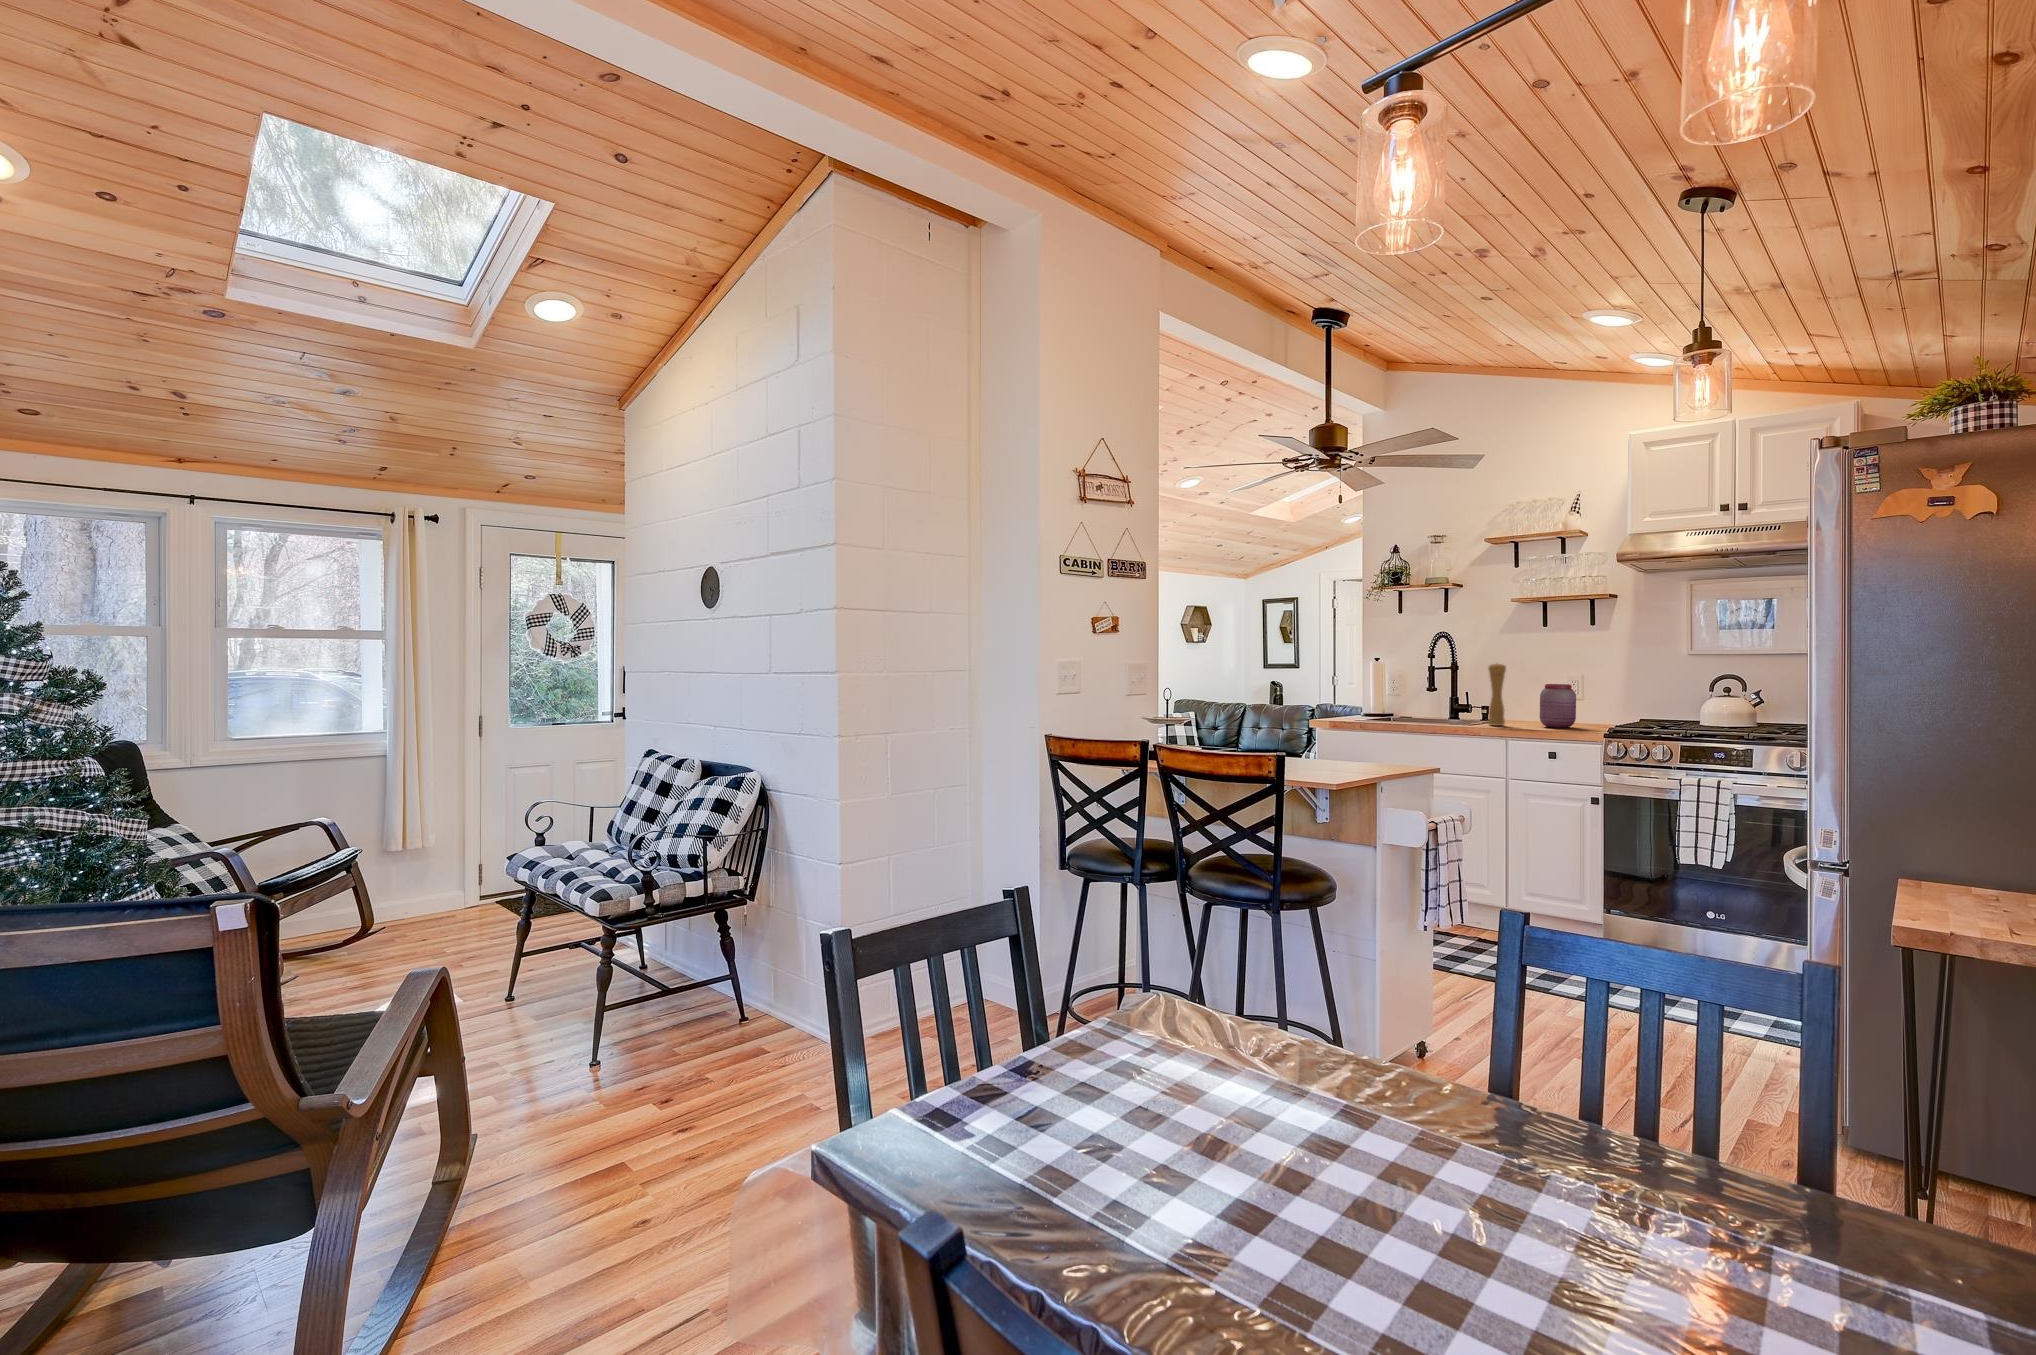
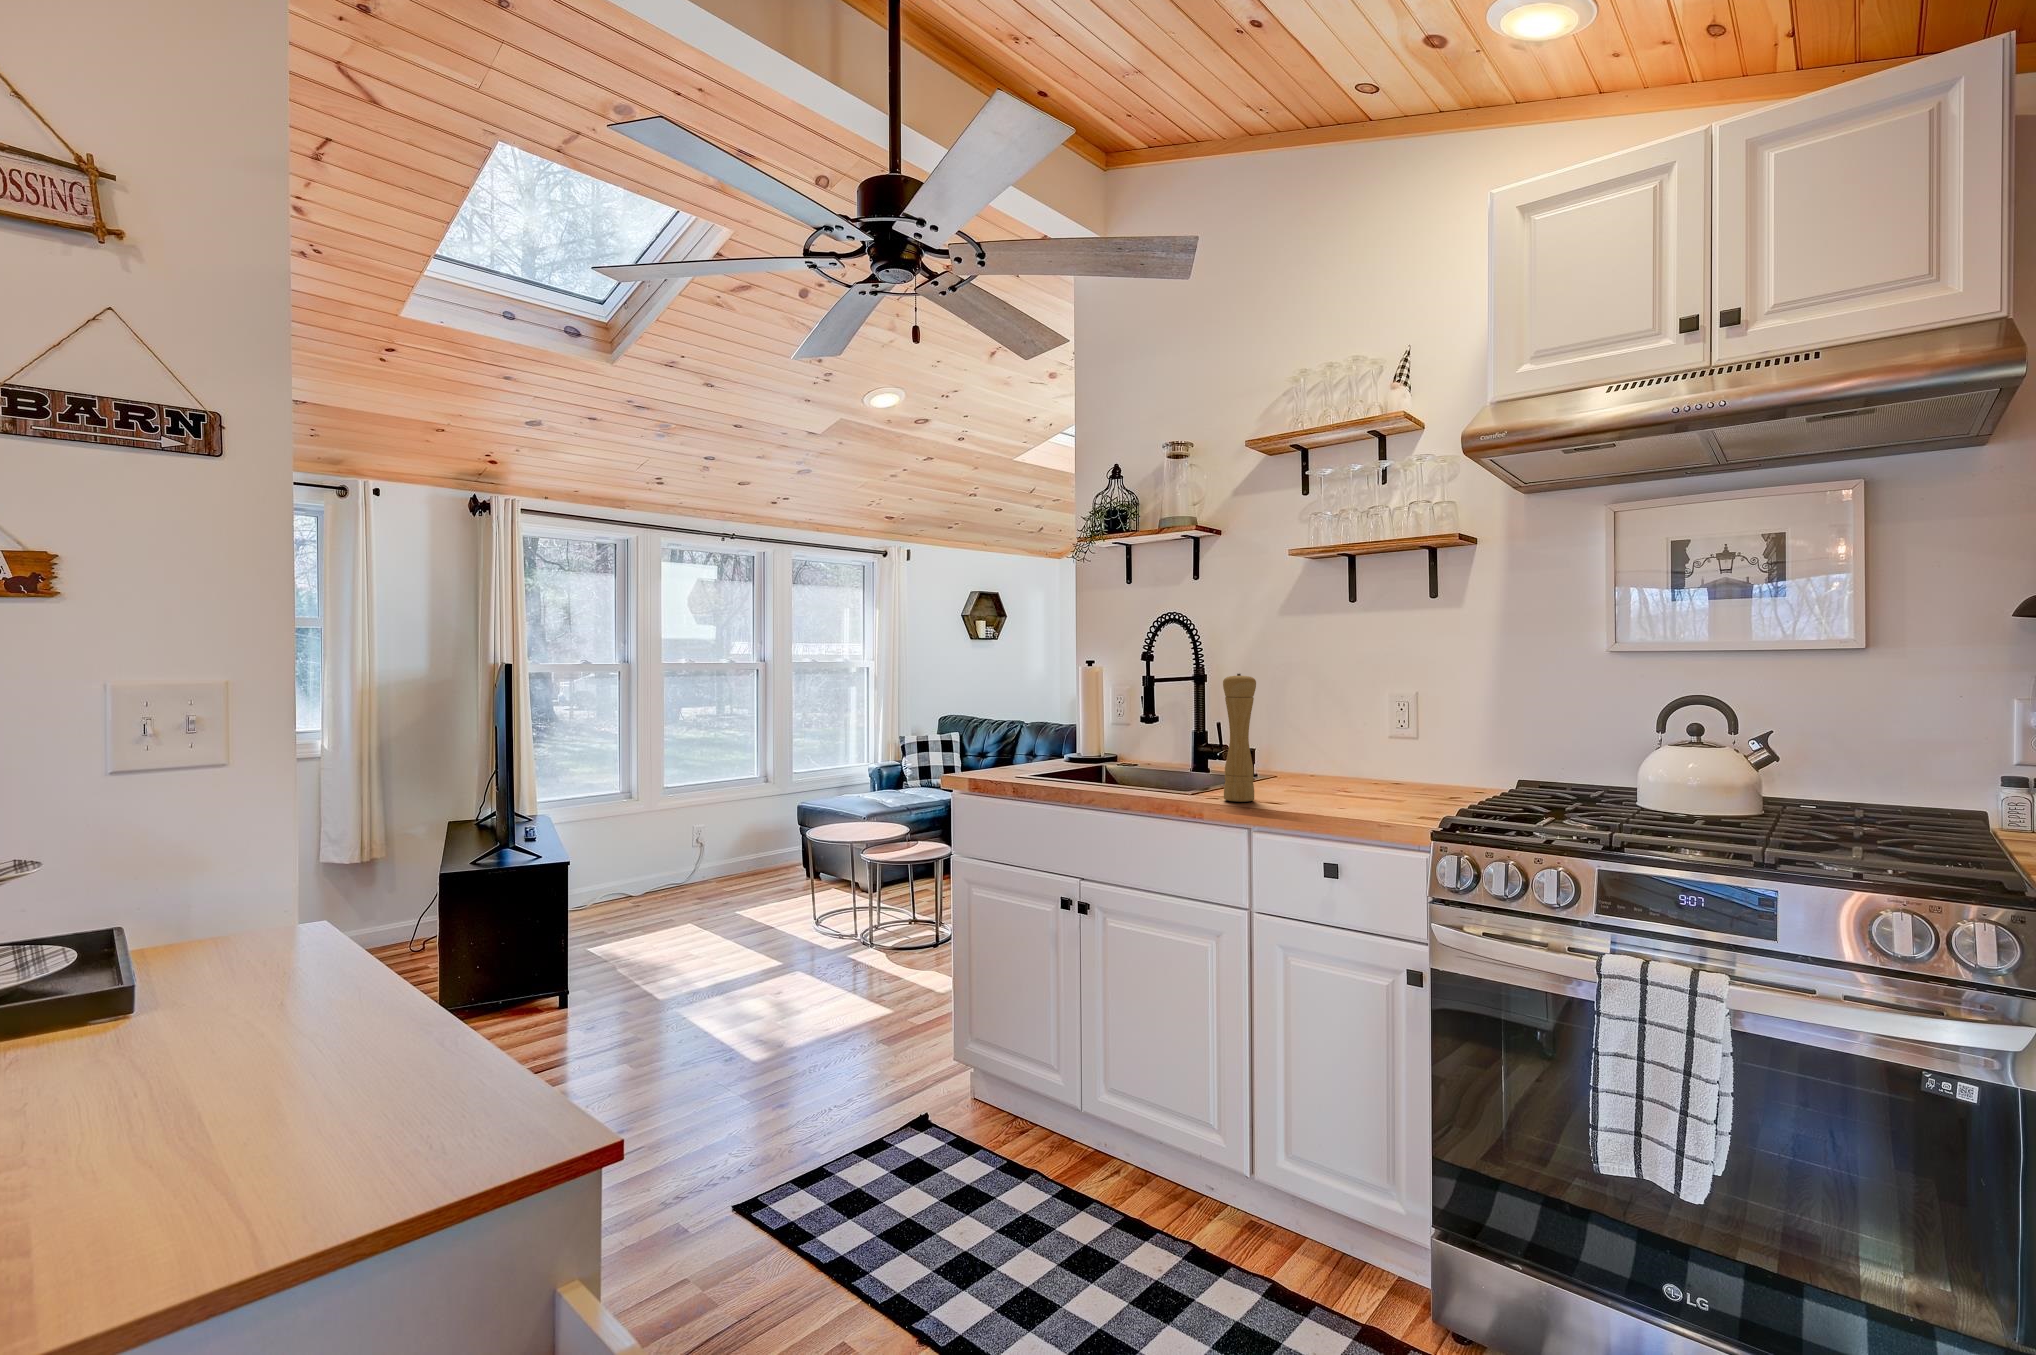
jar: present [1540,684,1576,728] -> none [1319,717,1389,809]

